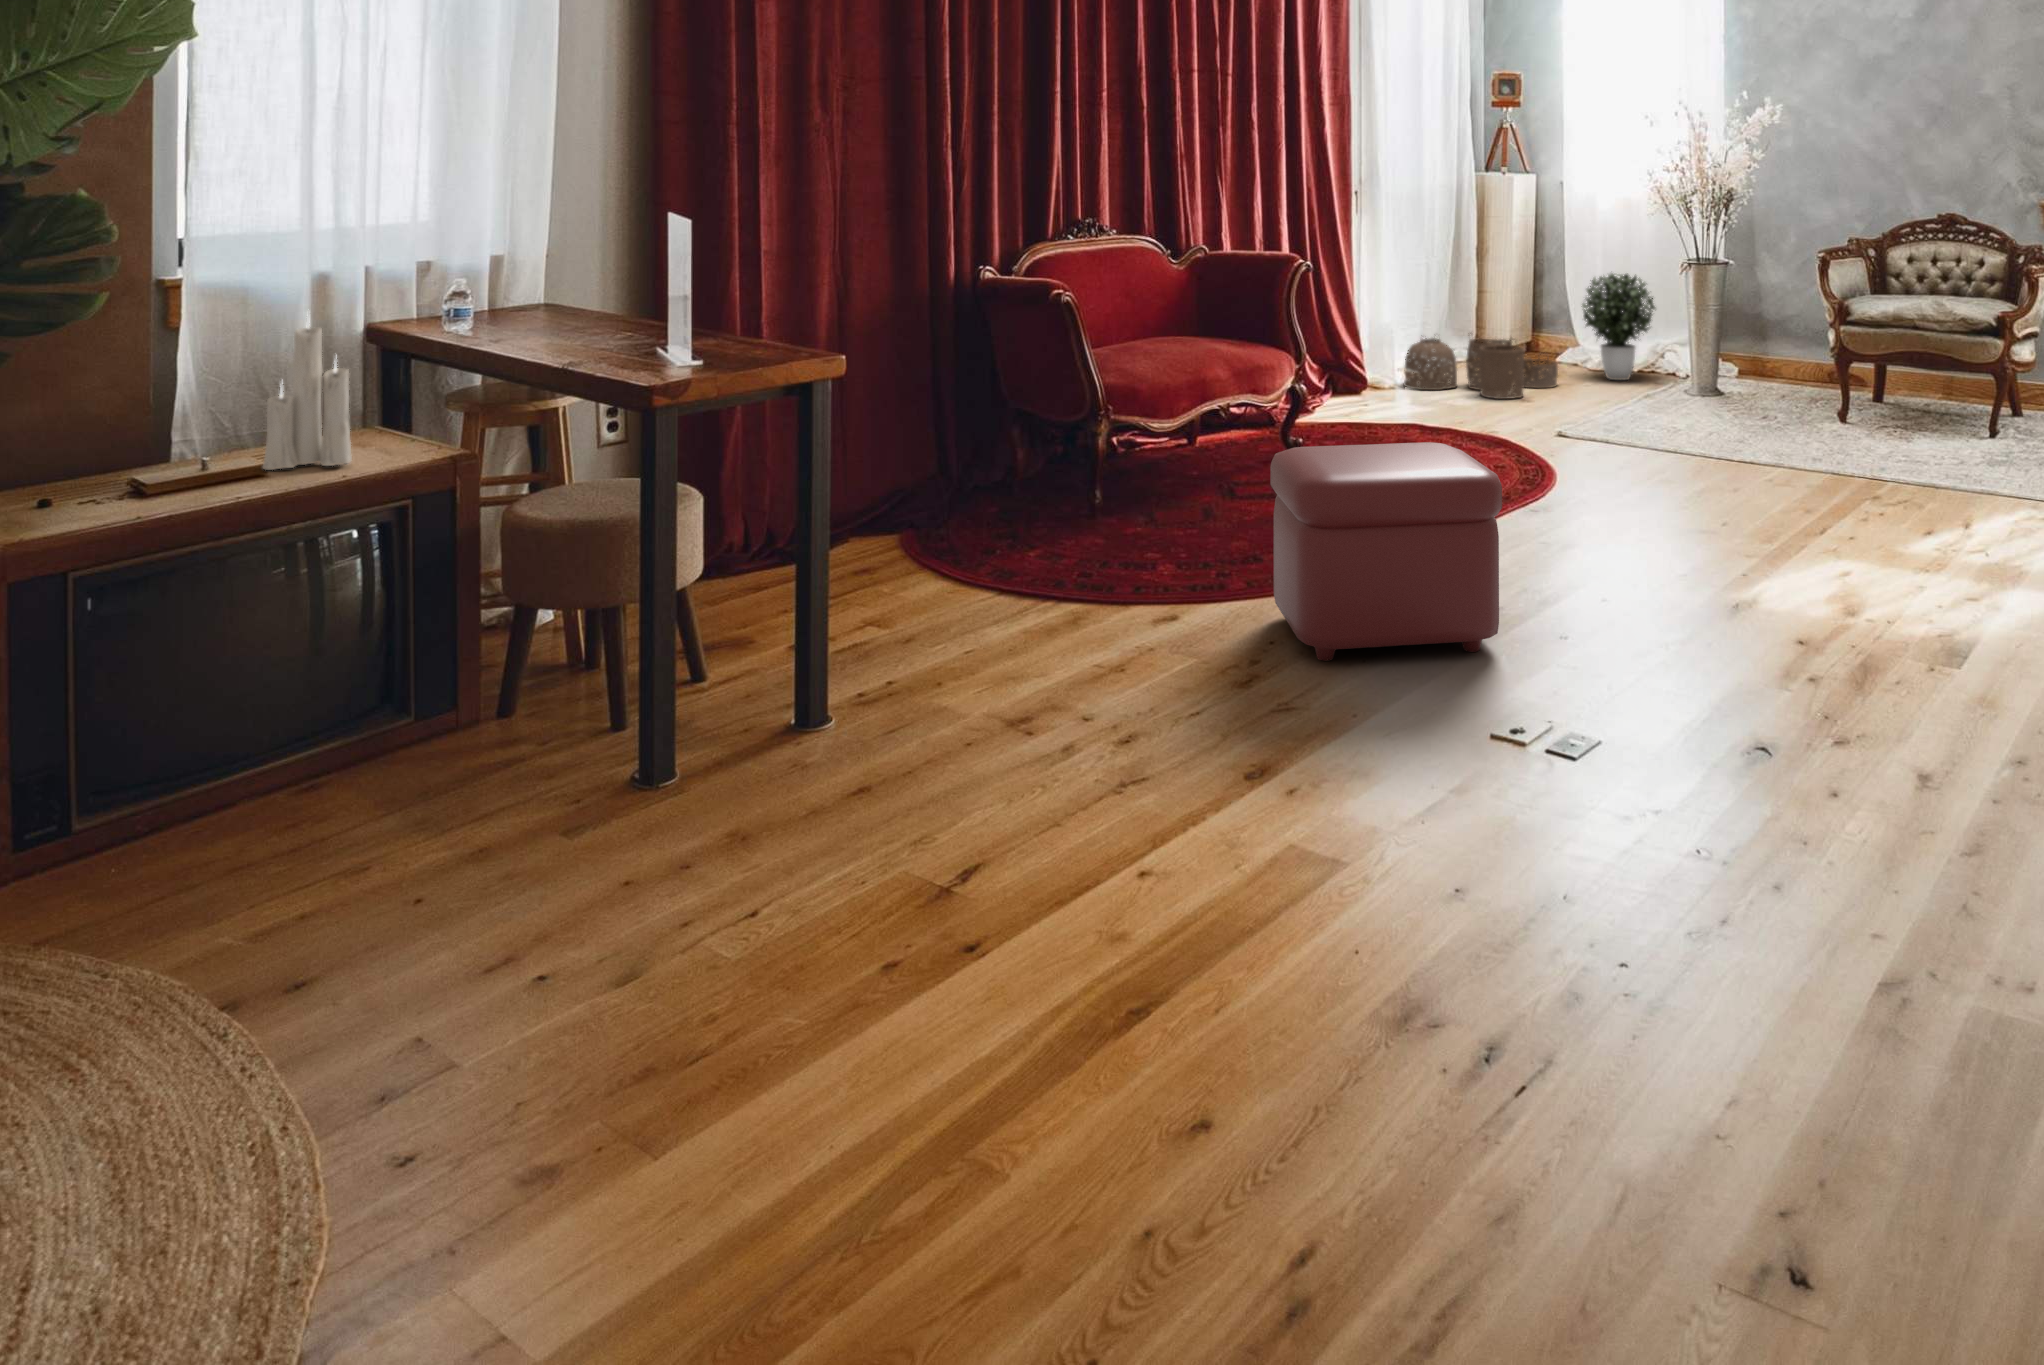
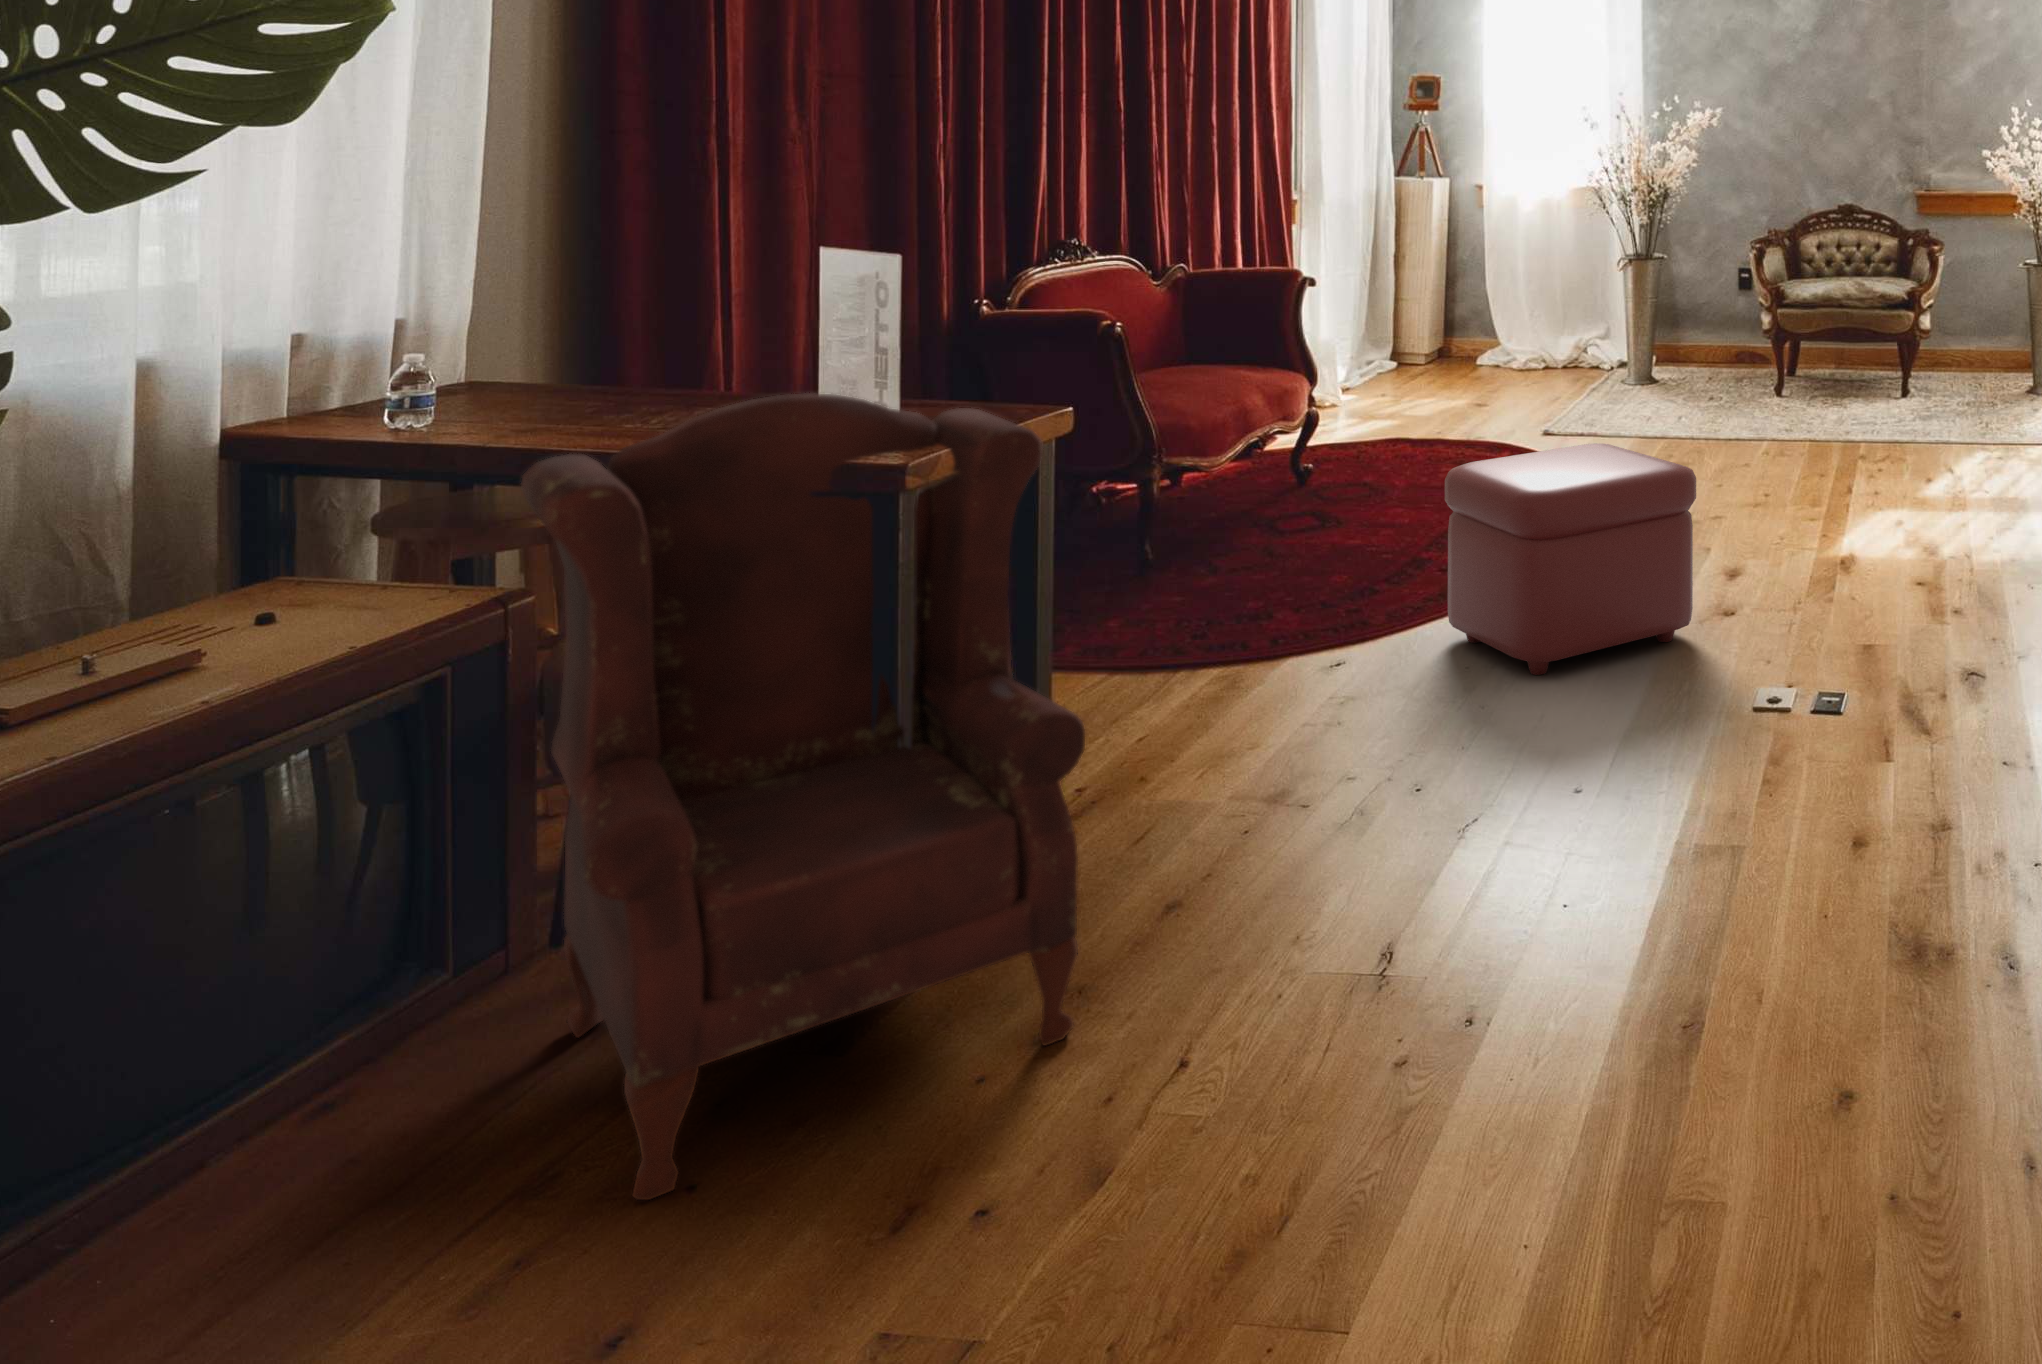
potted plant: present [1582,273,1655,380] -> none [1515,268,1587,374]
candle: present [263,319,352,470] -> none [182,395,336,653]
armchair: none [374,326,764,901] -> present [521,393,1085,1200]
woven basket: present [1404,333,1558,399] -> none [1345,337,1499,402]

